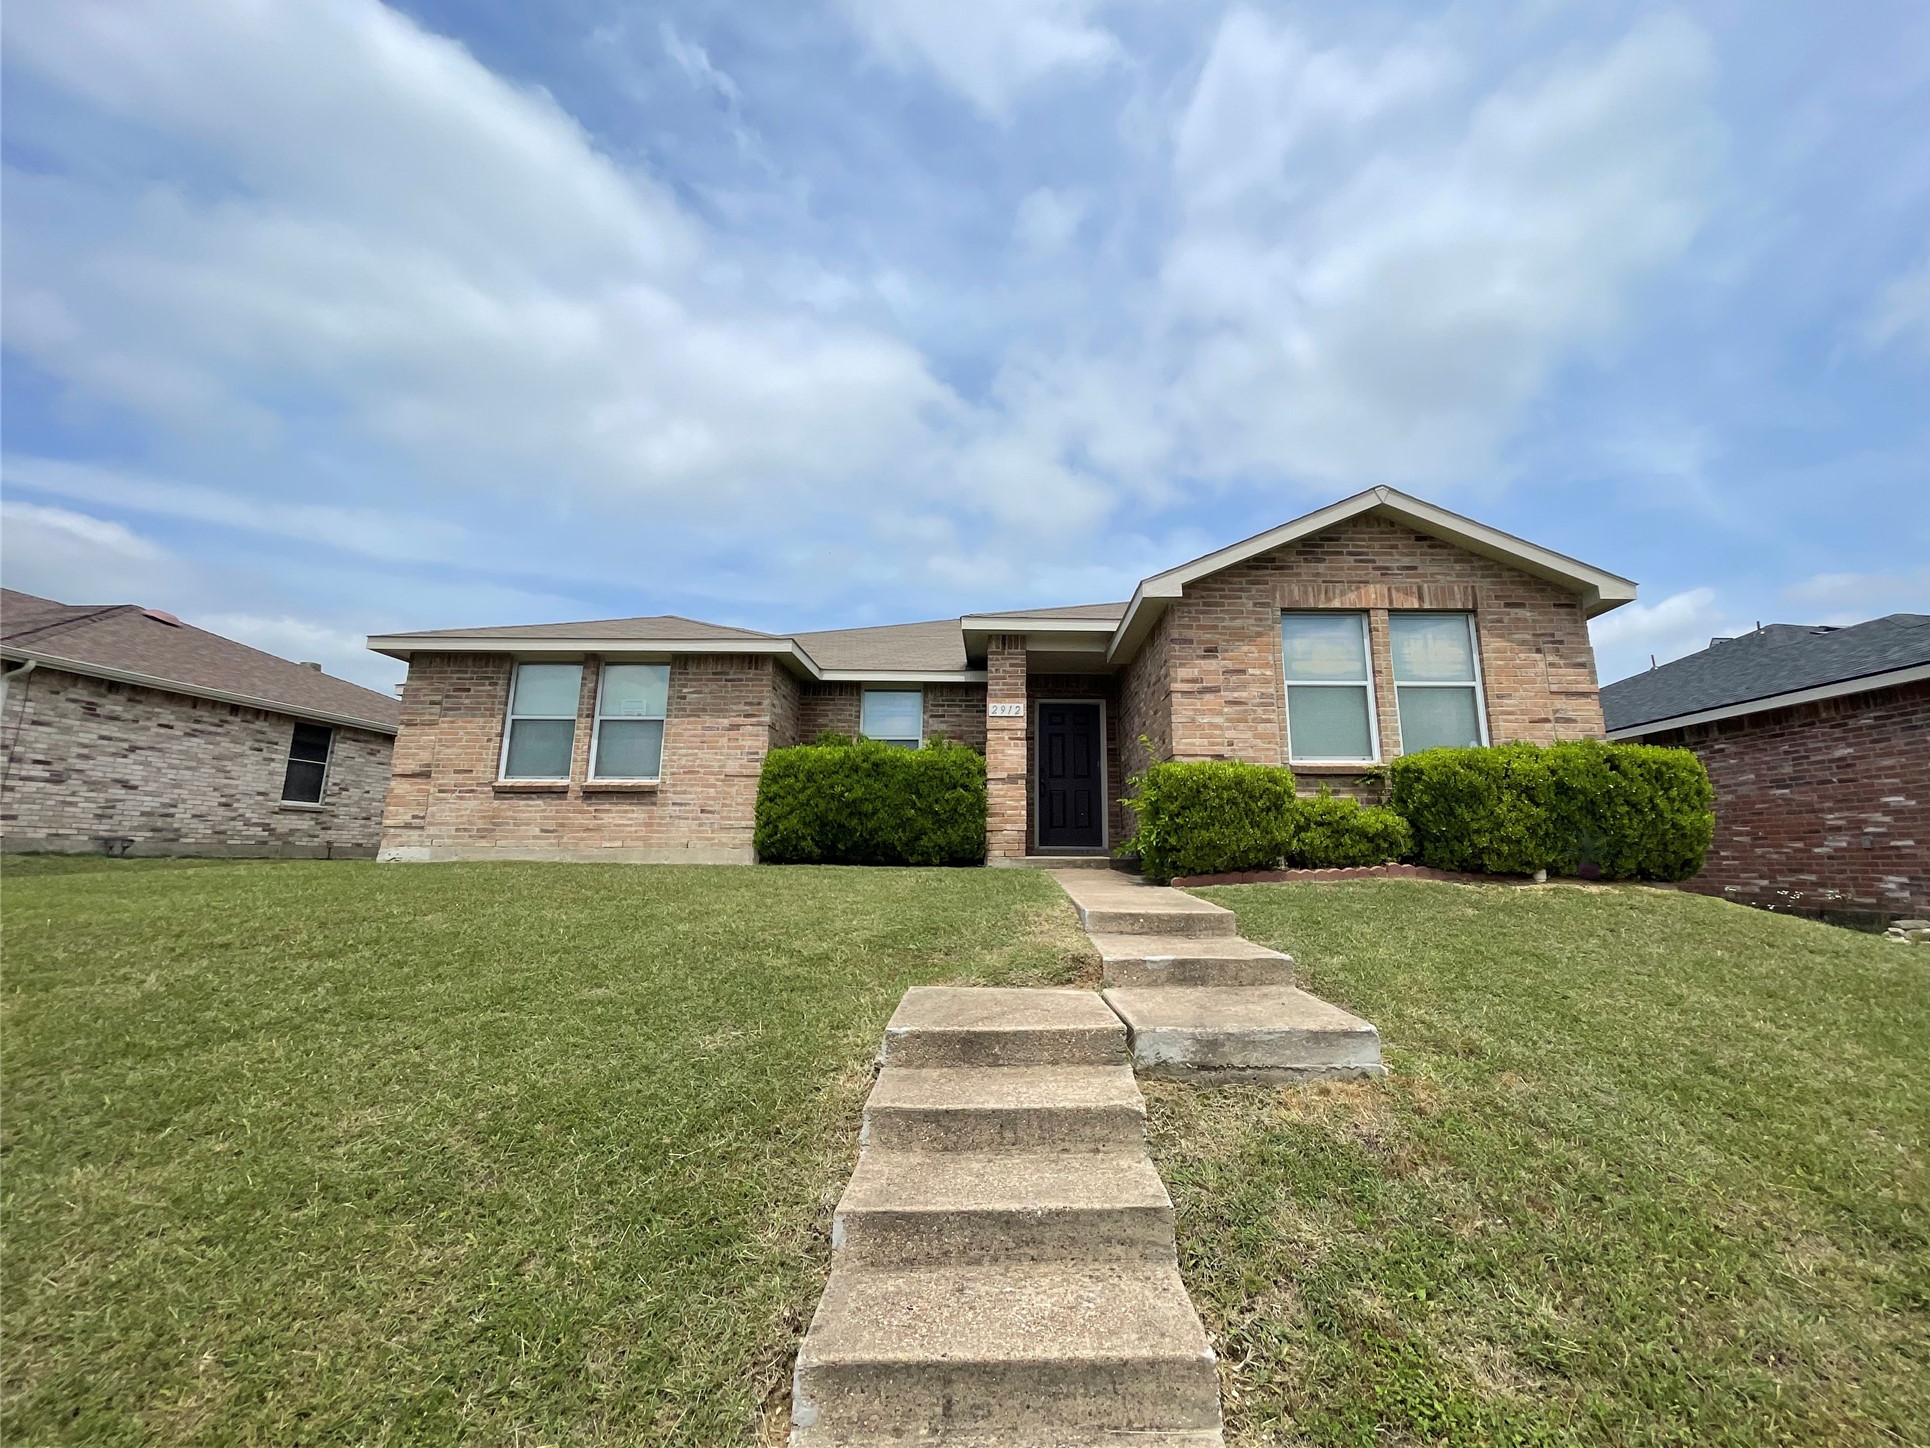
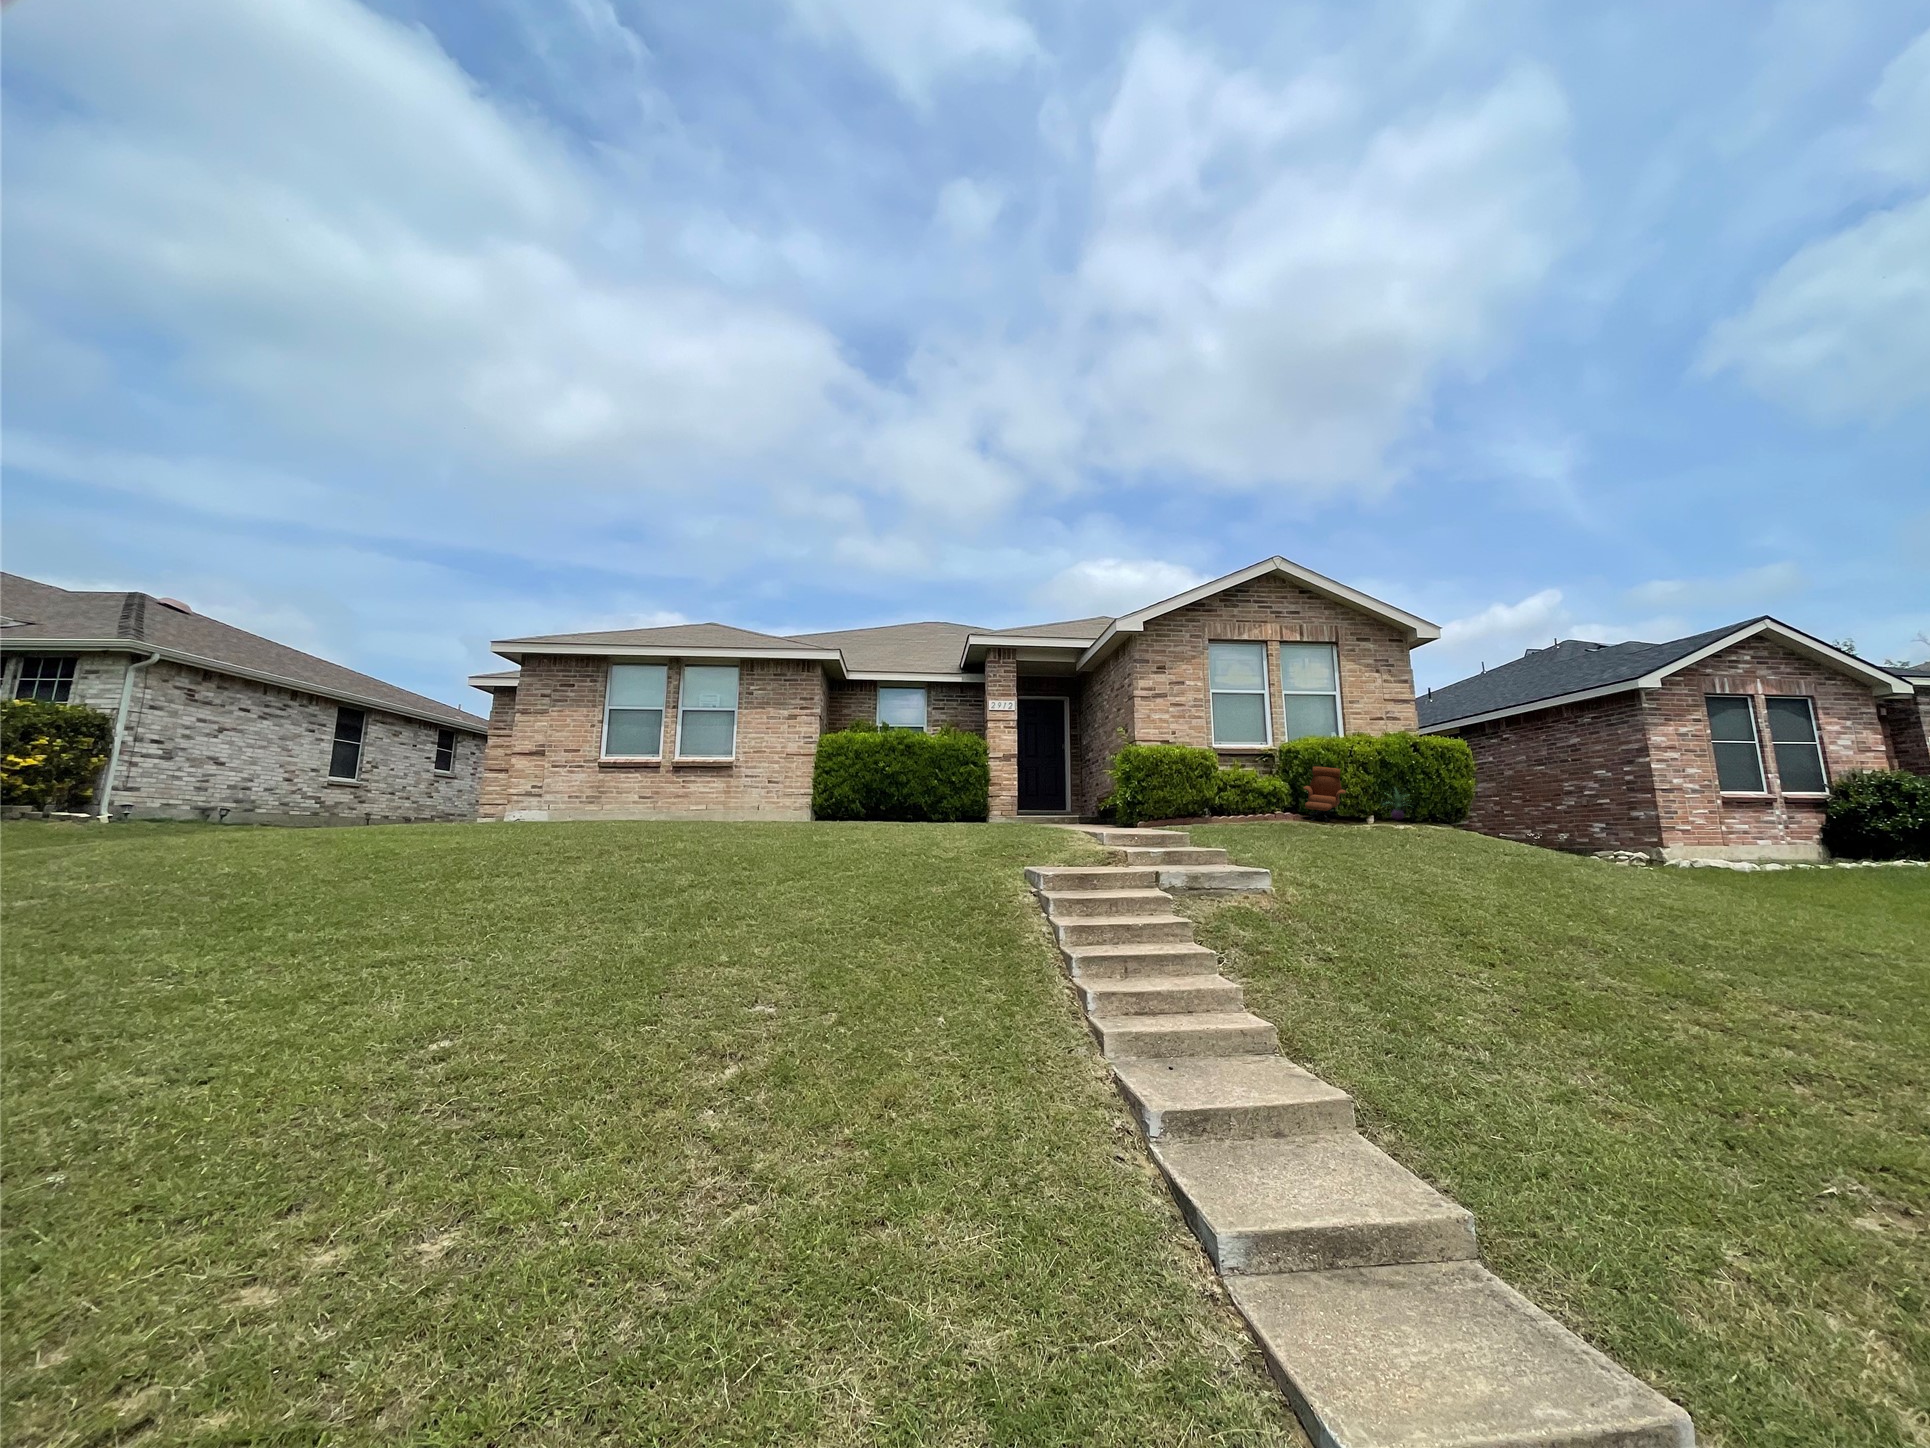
lounge chair: none [1429,794,1500,883] -> present [1303,767,1346,822]

